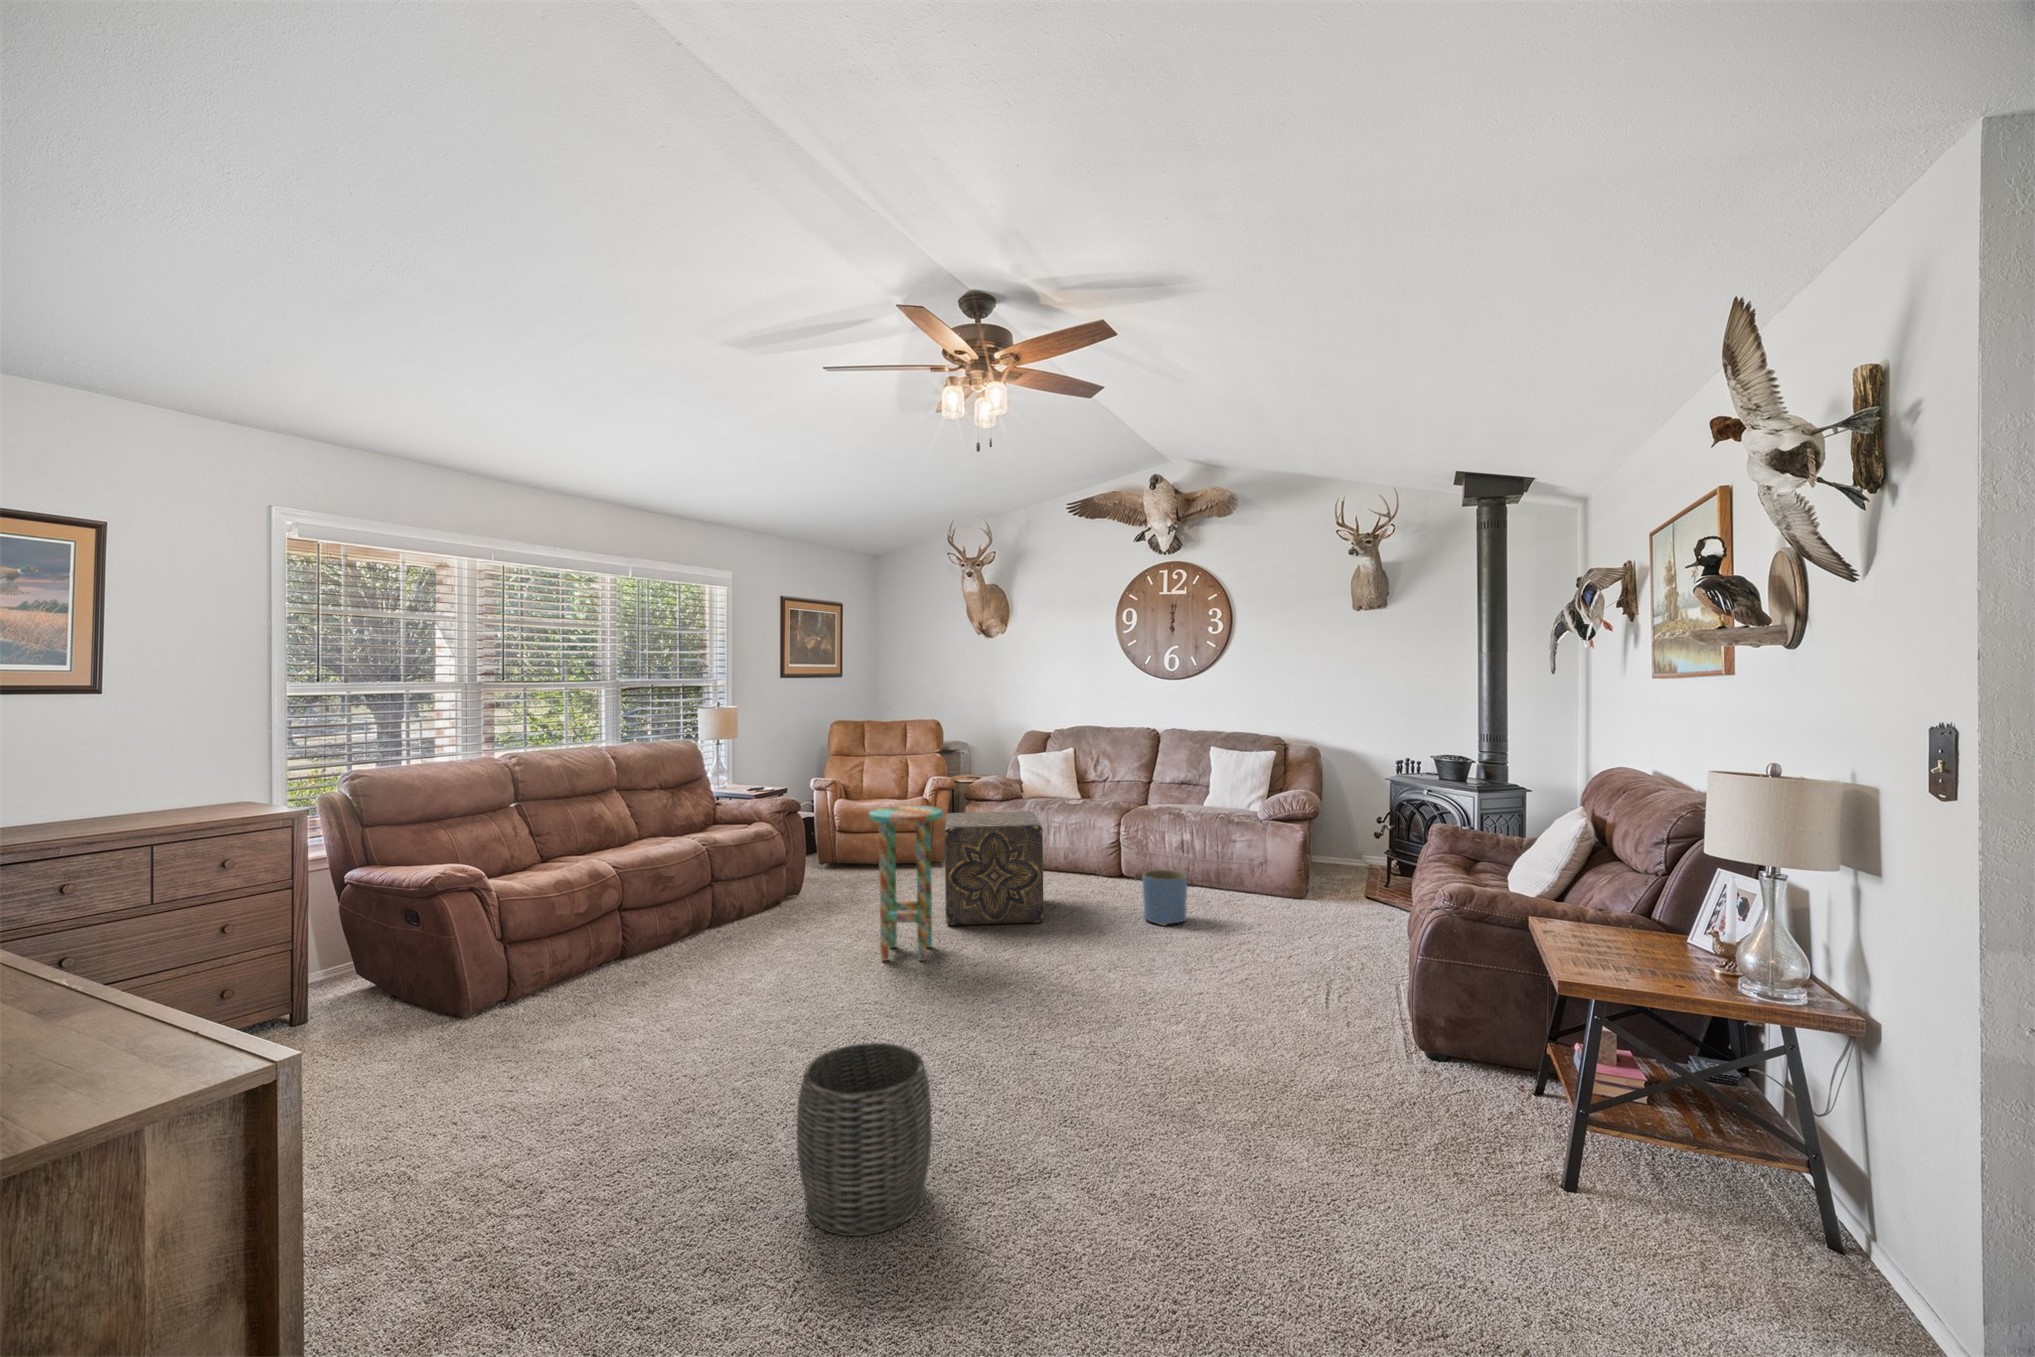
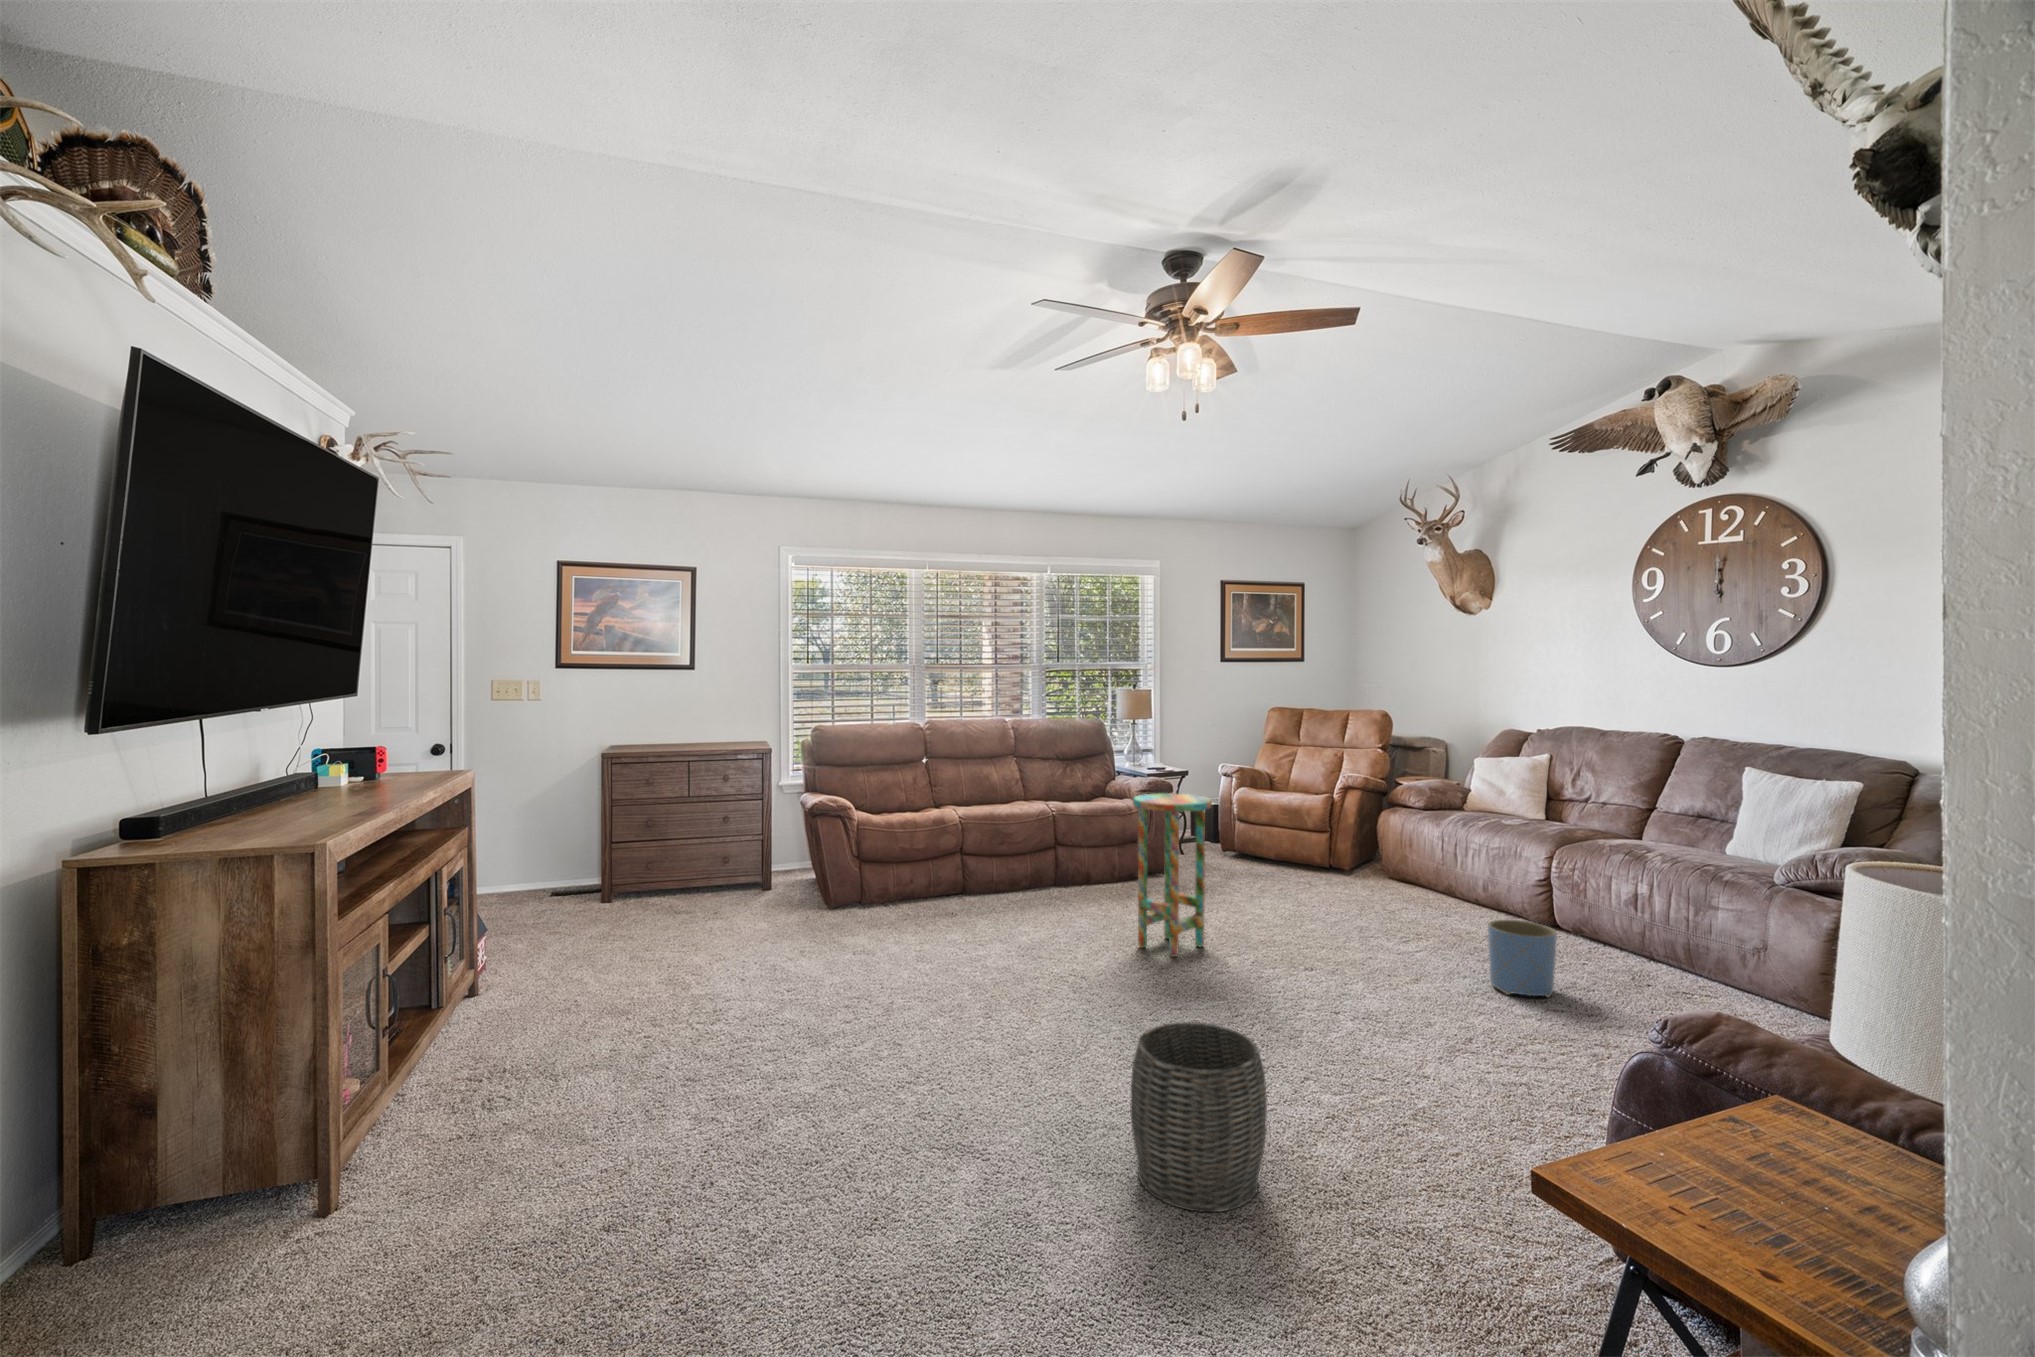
ottoman: present [945,811,1044,925] -> none [1250,812,1395,953]
woven basket: present [797,1043,932,1236] -> present [1131,1022,1267,1212]

